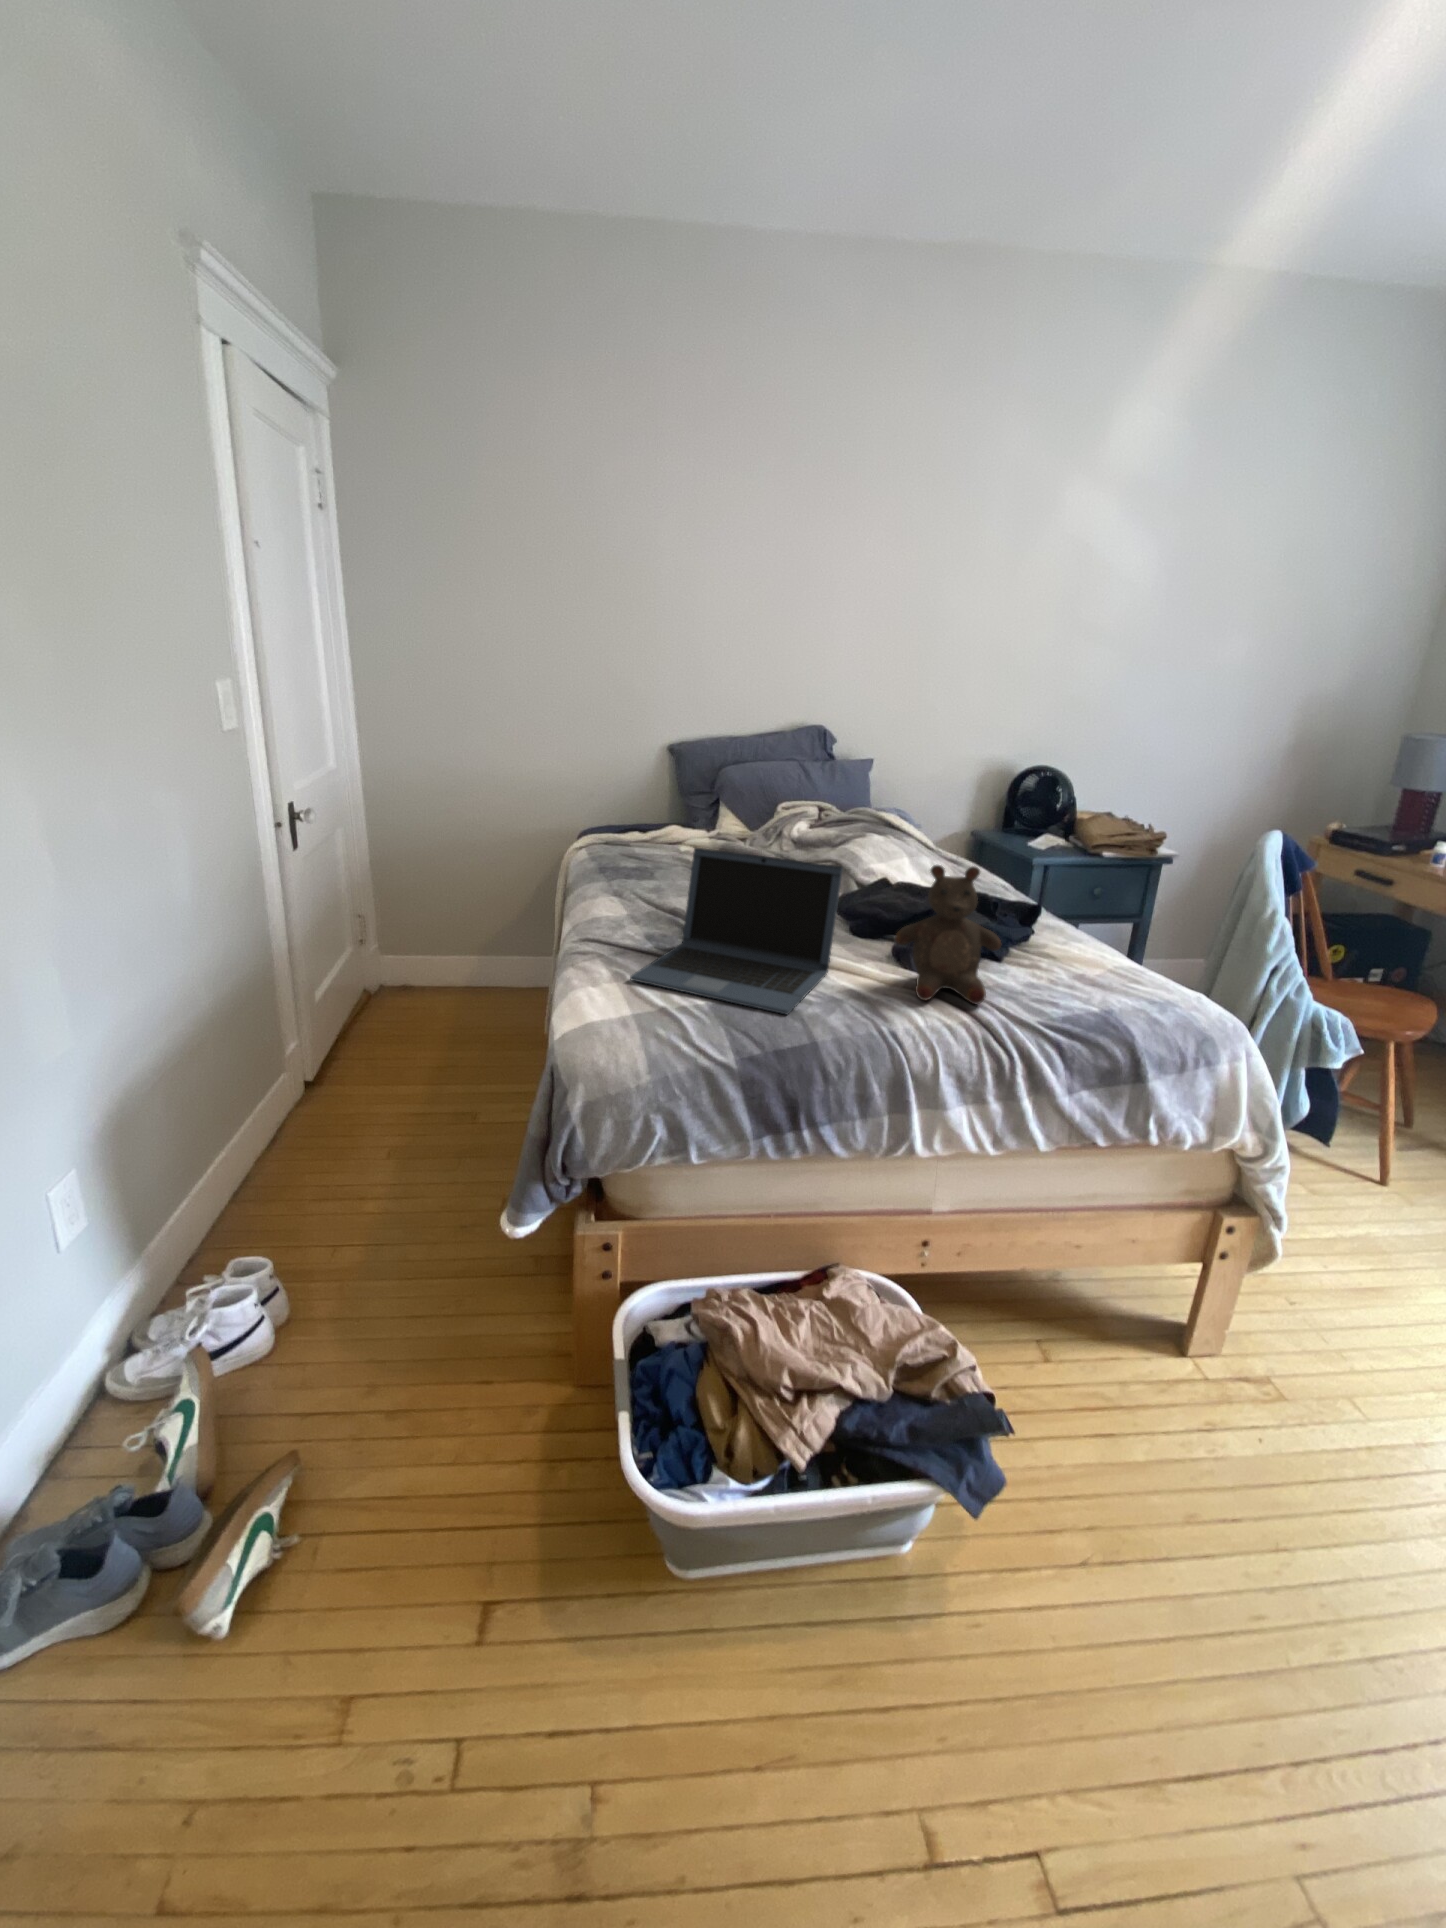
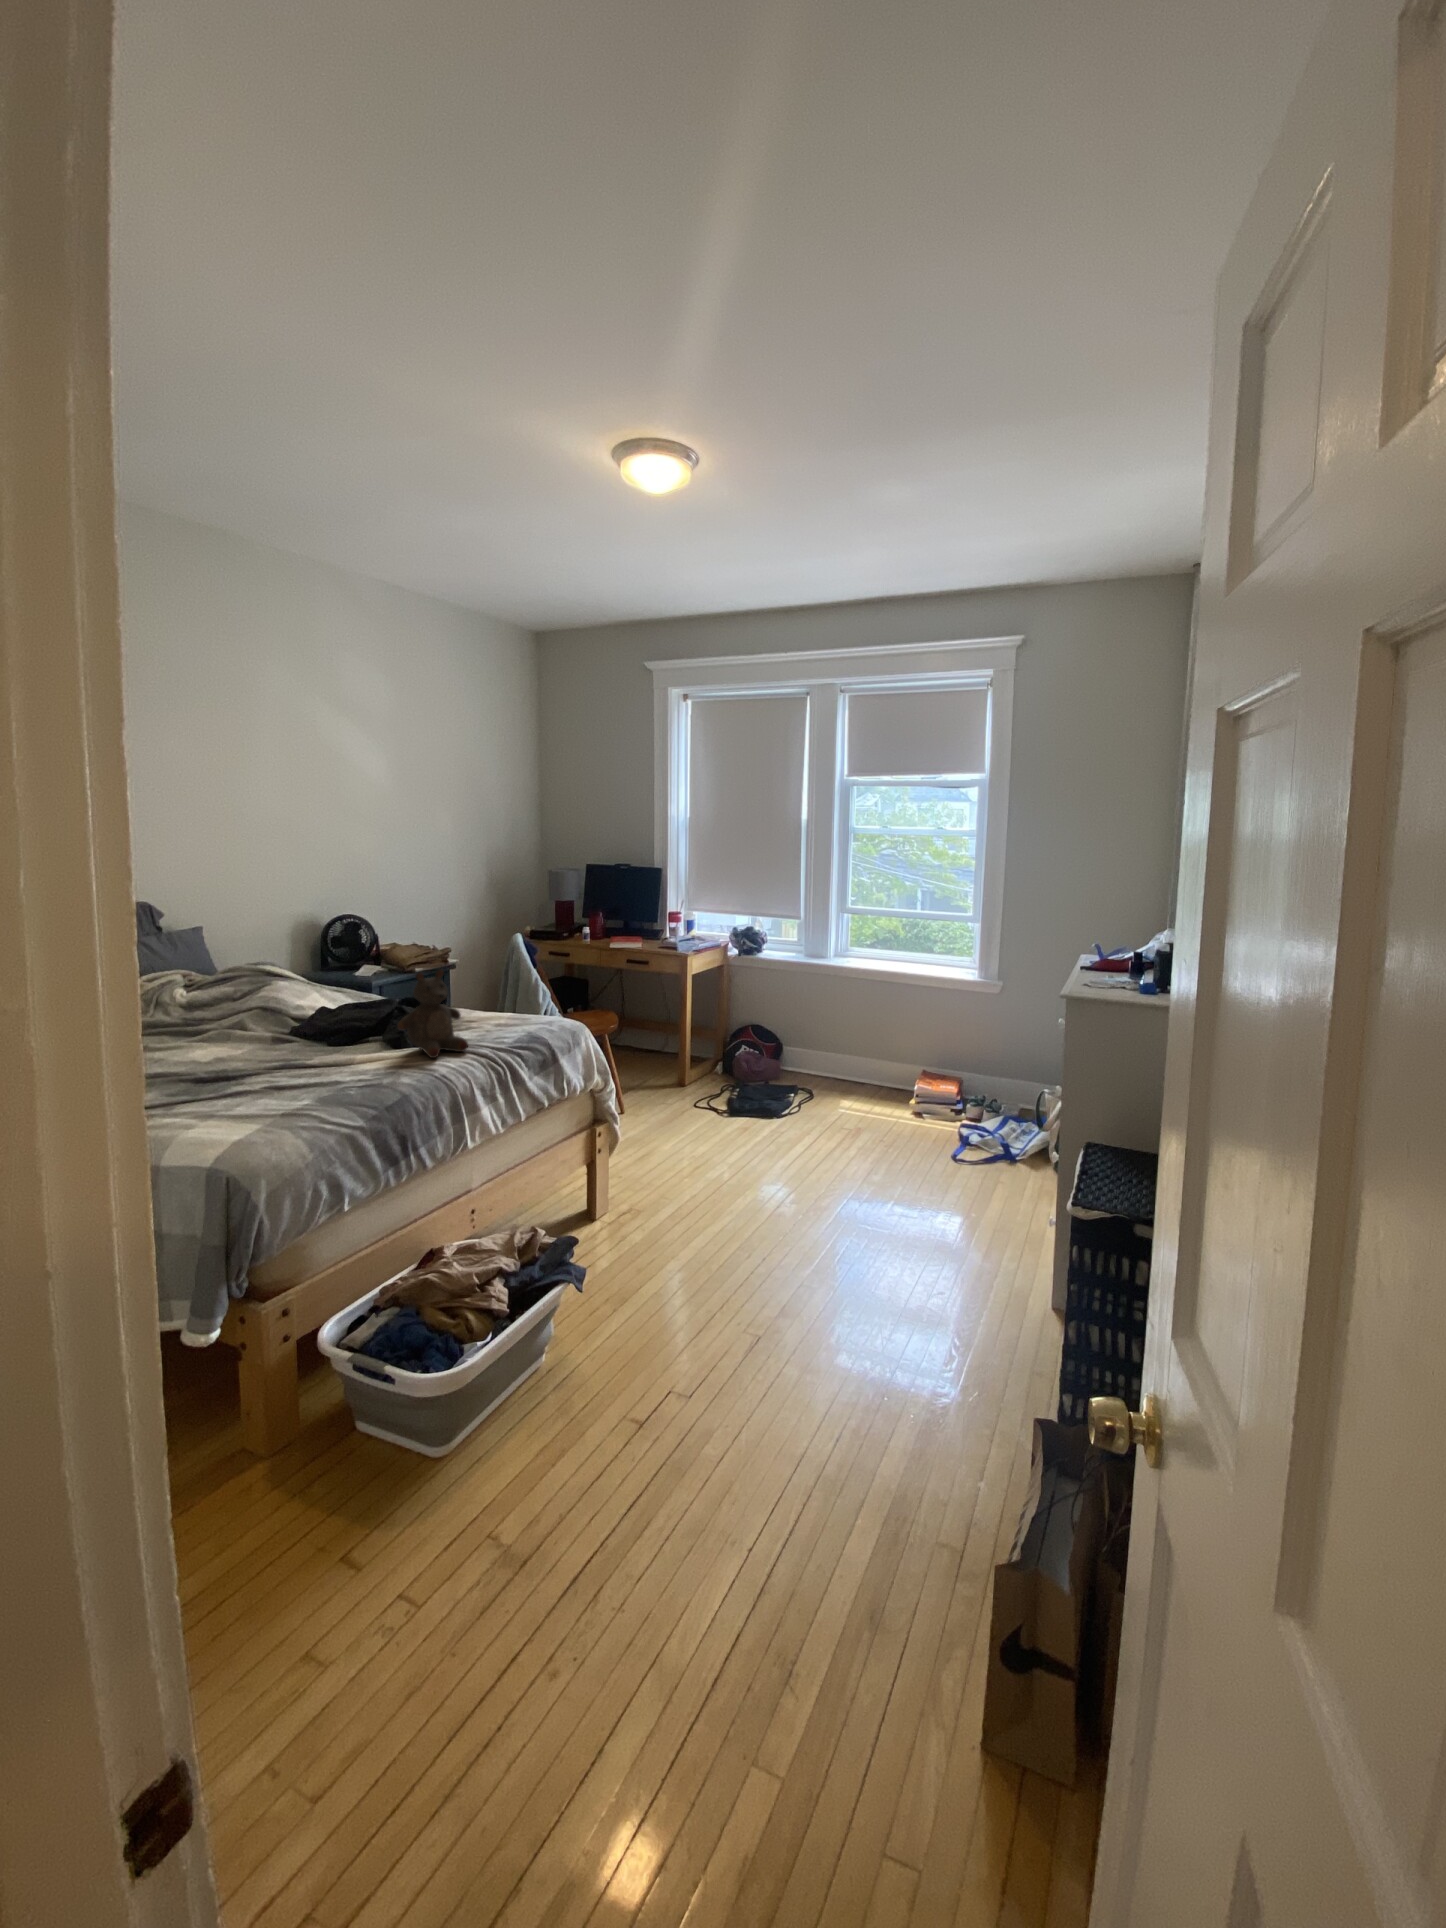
laptop: present [630,848,843,1014] -> none [206,987,366,1112]

